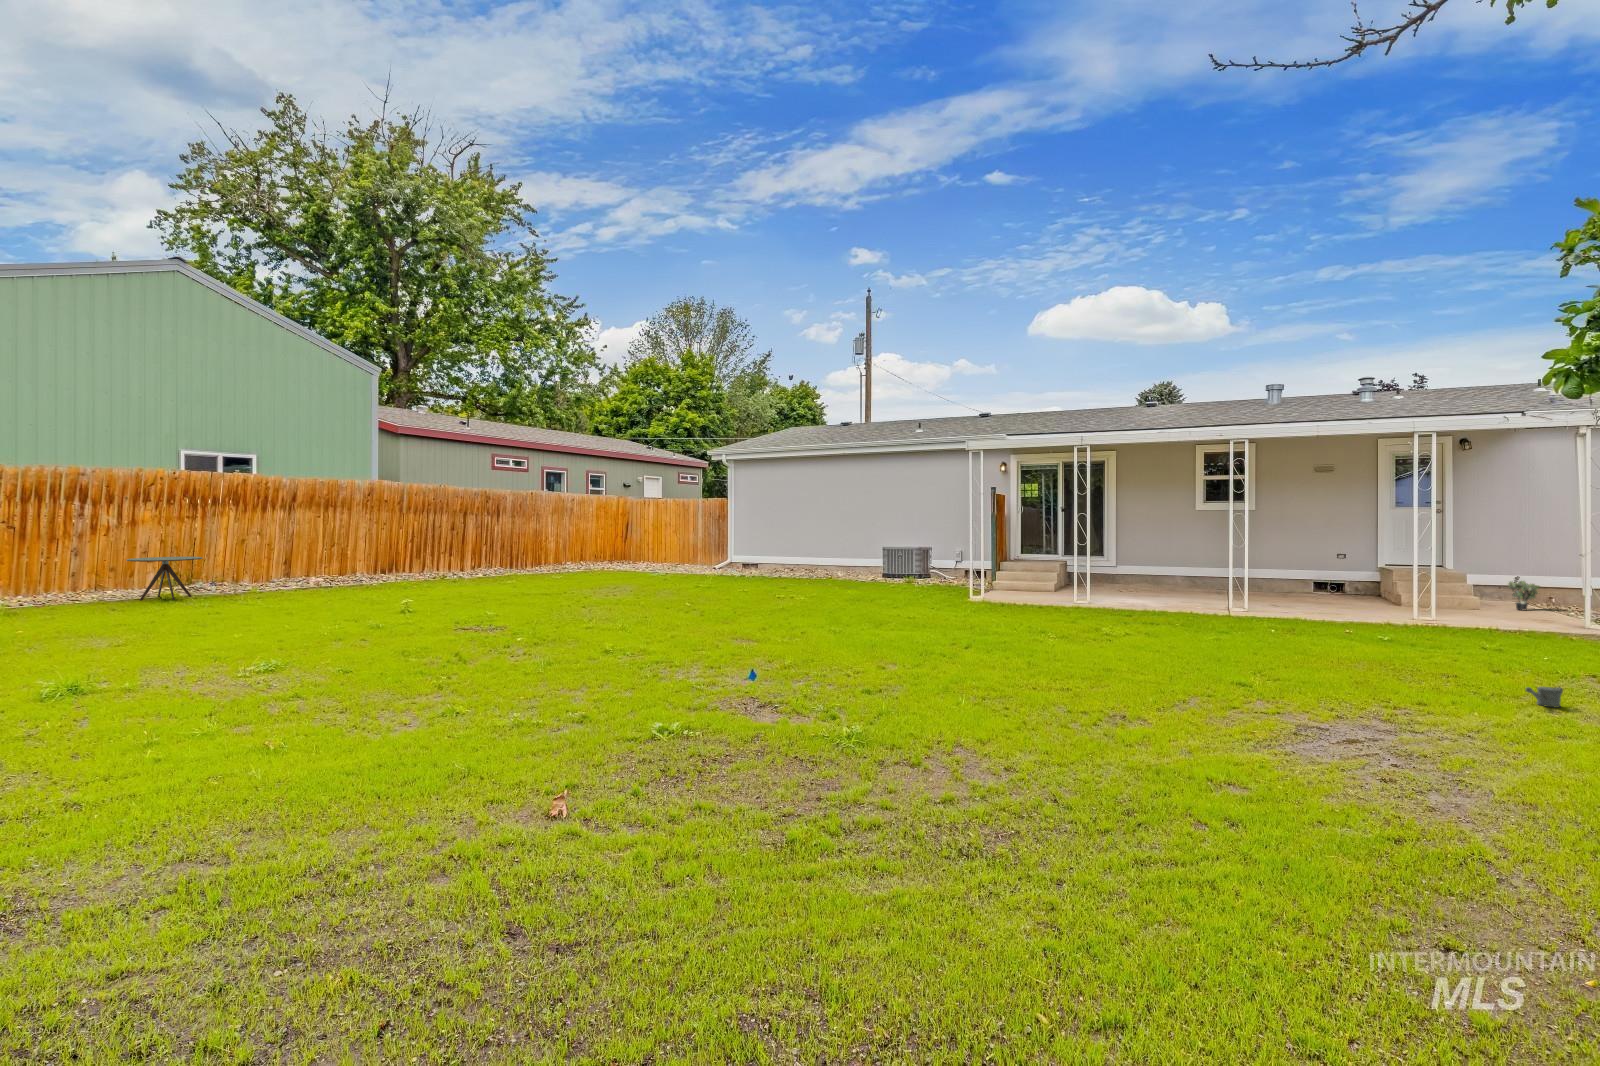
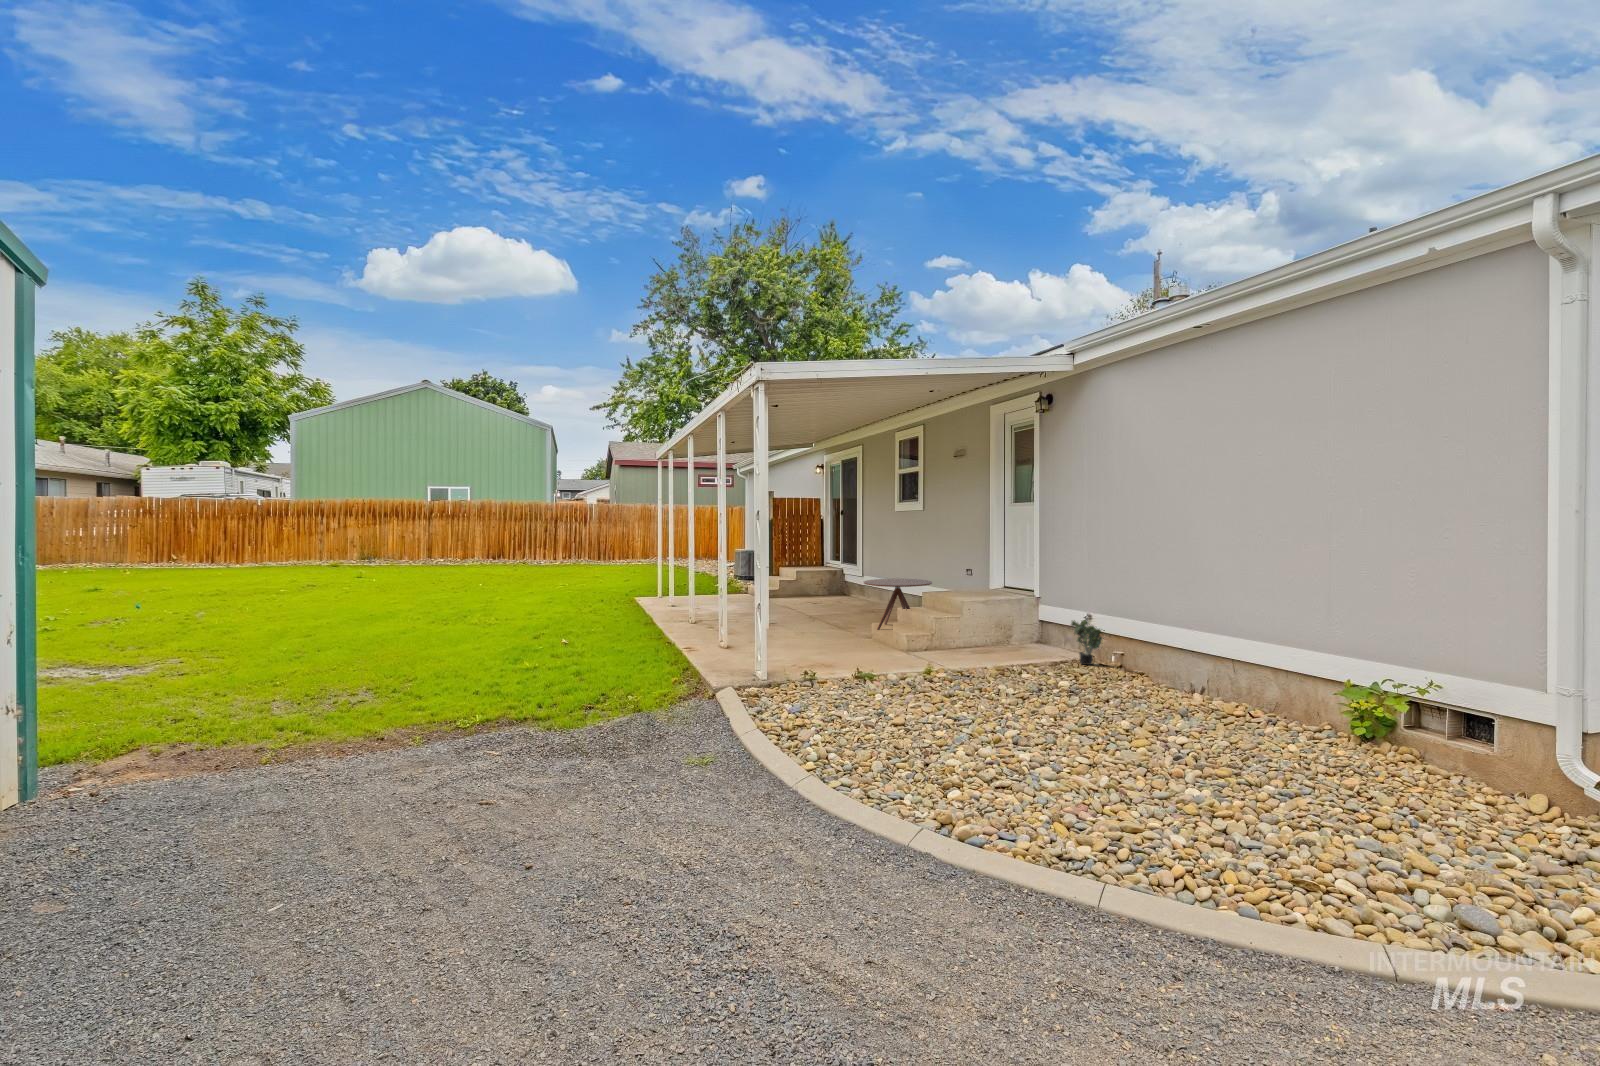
round table: present [126,557,202,600] -> present [864,579,932,630]
watering can: present [1526,687,1563,707] -> none [226,680,254,702]

